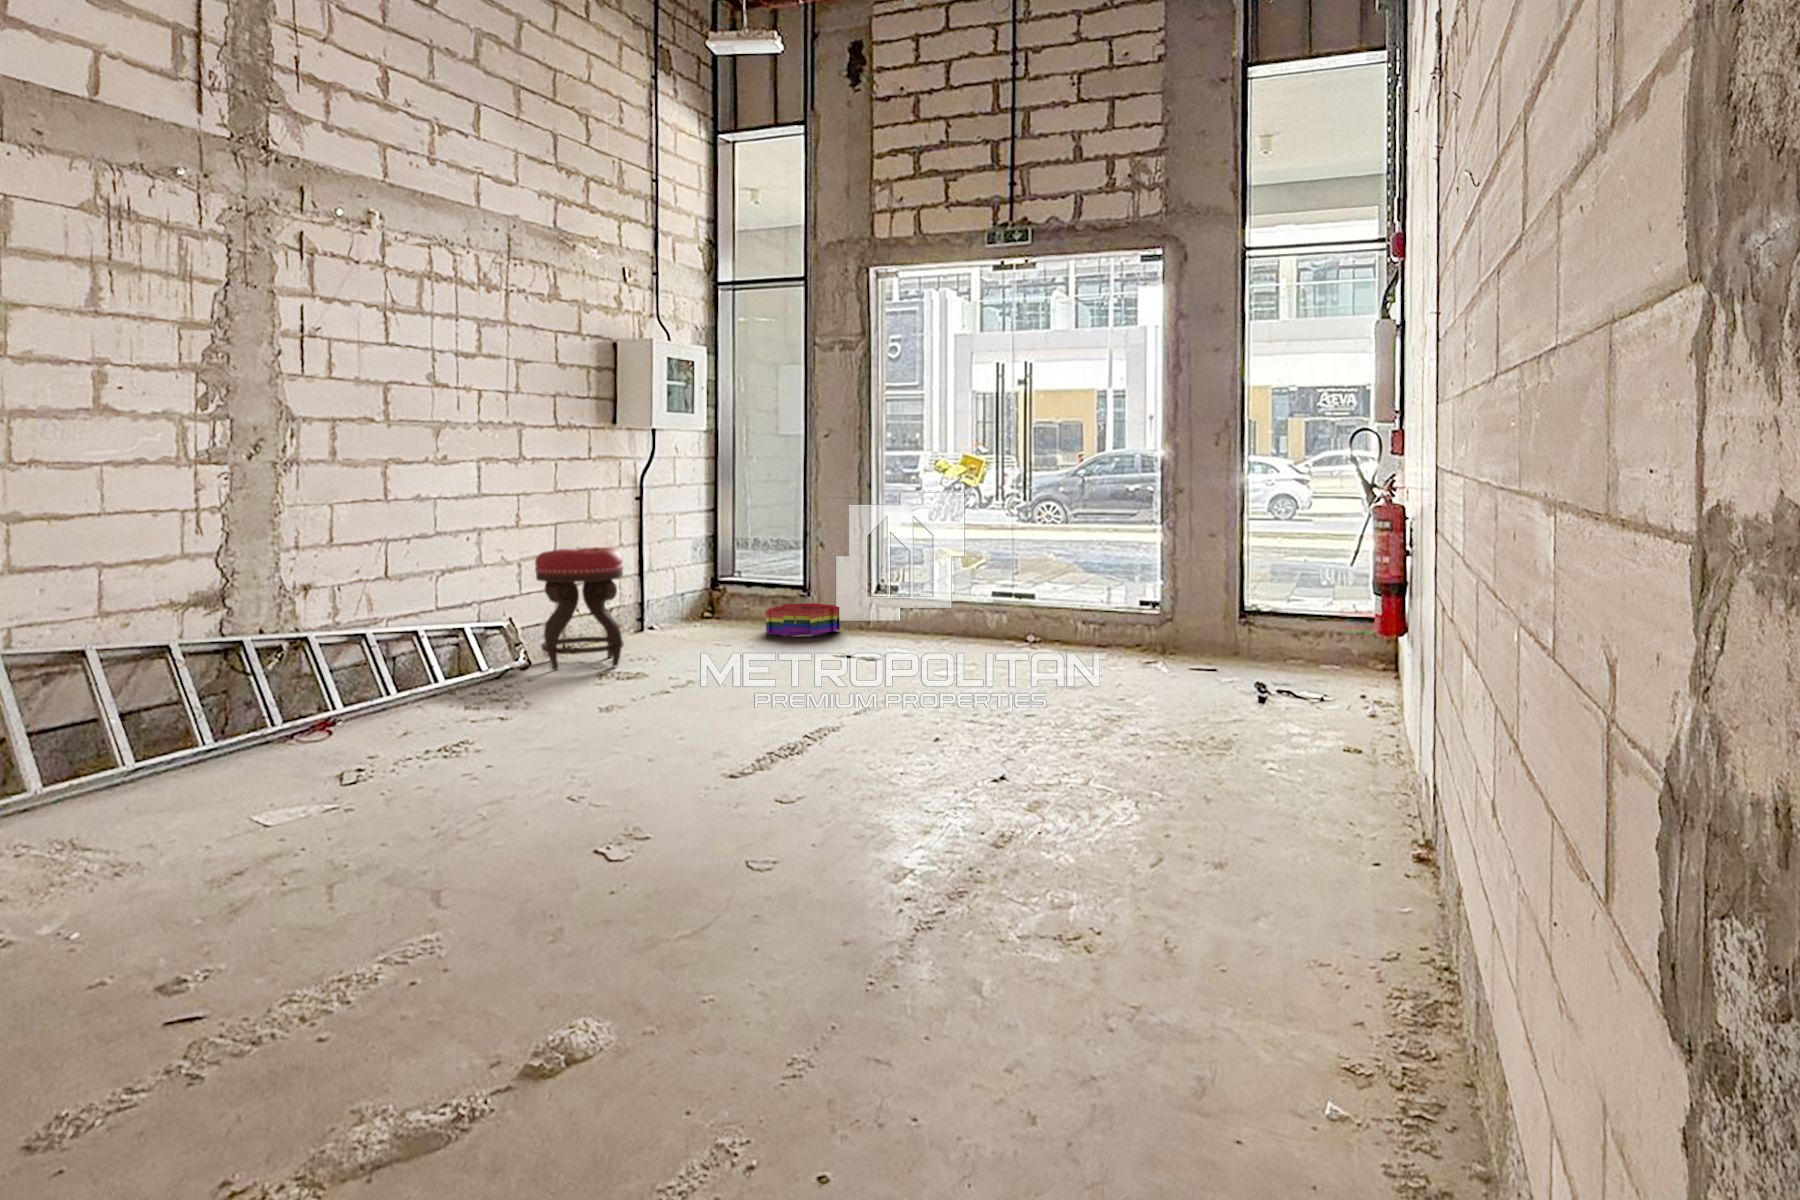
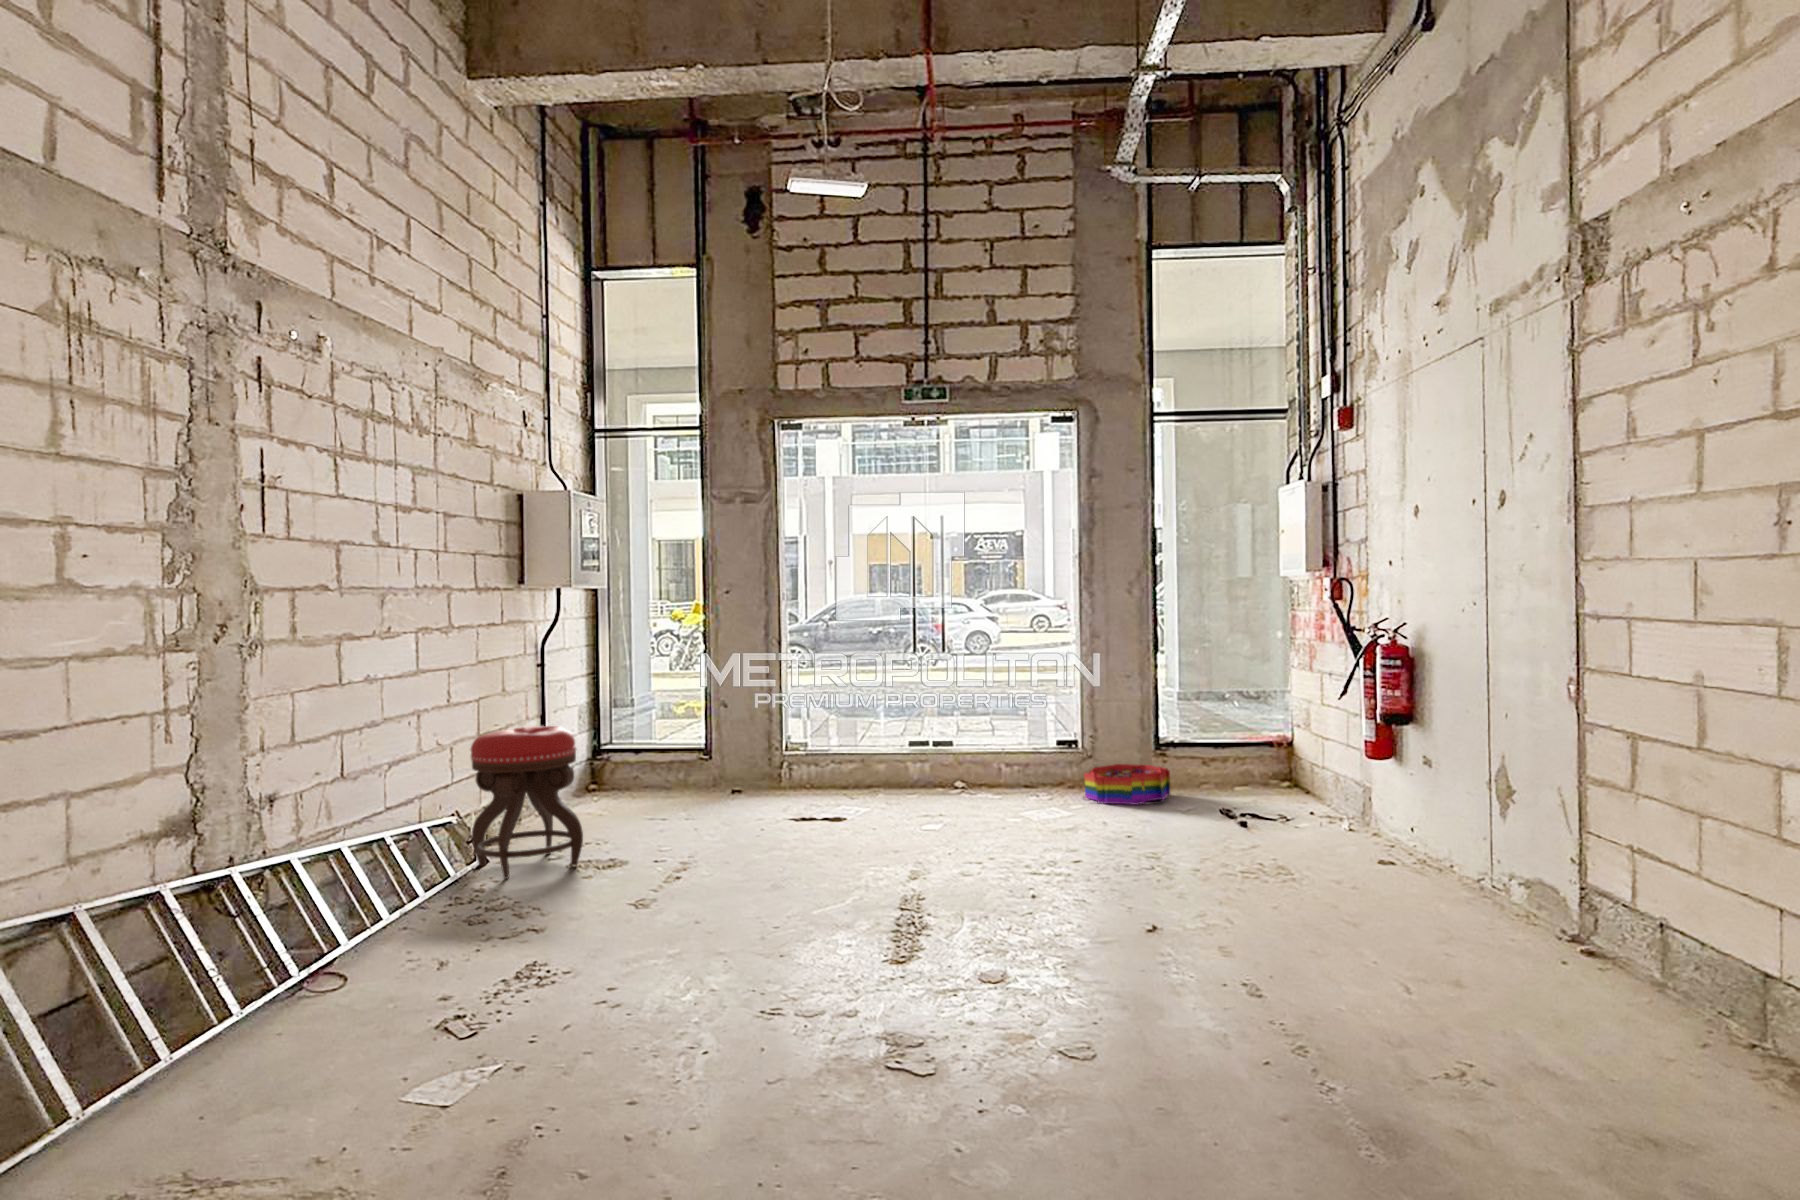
storage bin: present [765,603,840,636] -> present [1084,764,1170,805]

